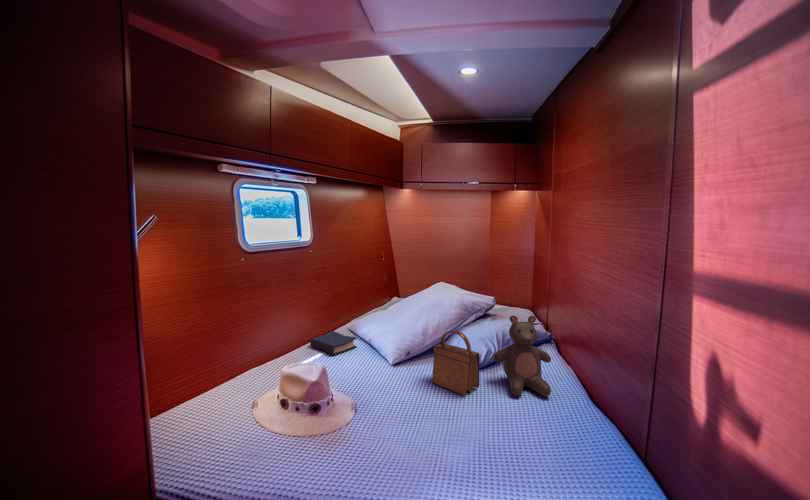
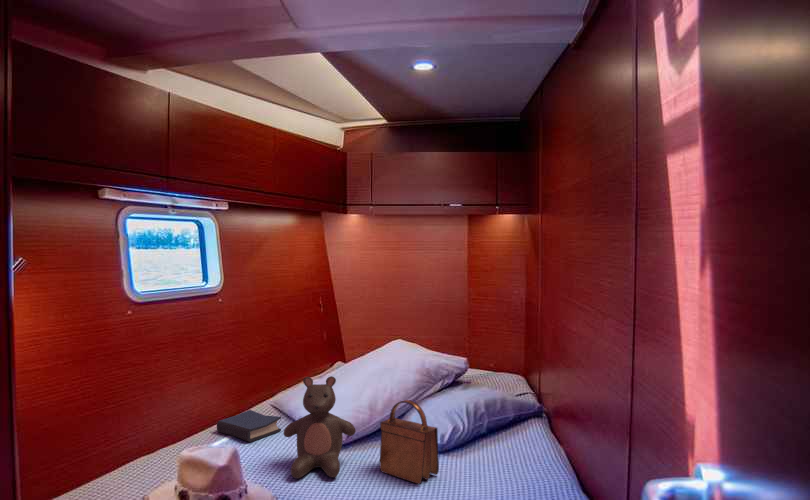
teddy bear: present [493,315,551,396] -> present [284,376,356,478]

